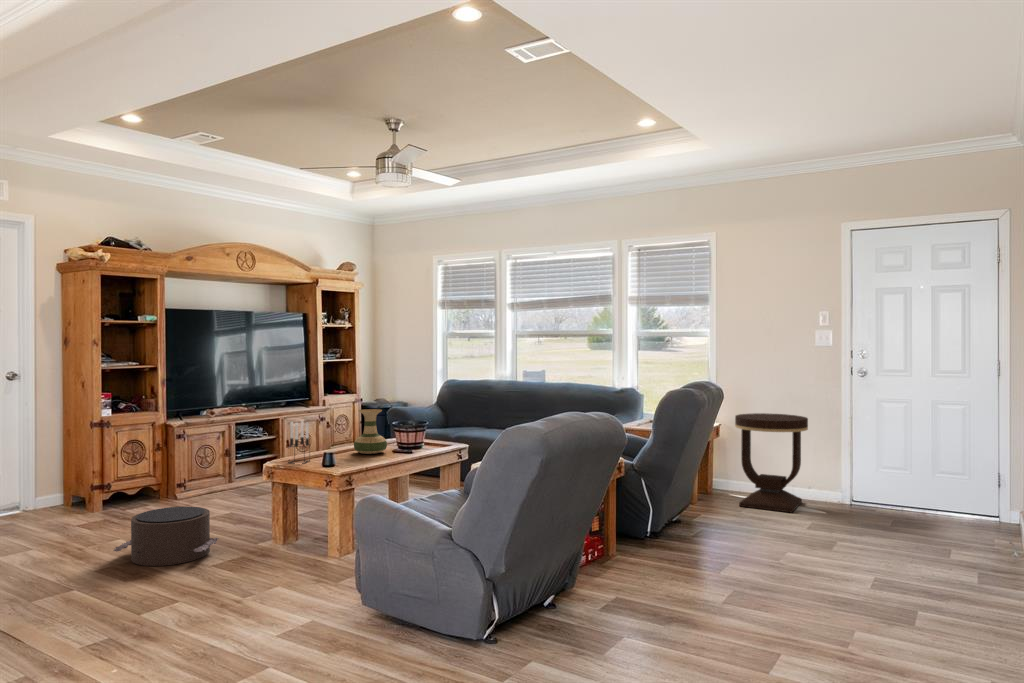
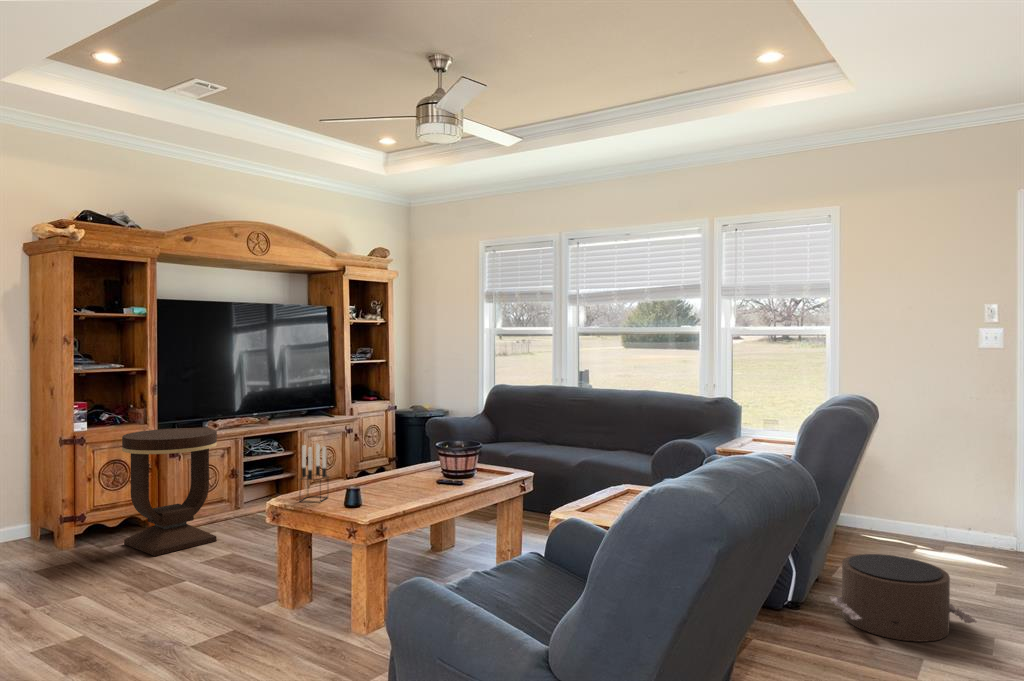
vase: present [354,409,387,454] -> none [386,427,429,486]
side table: present [735,413,808,512] -> present [122,428,217,556]
pouf: present [113,507,219,566] -> present [830,554,977,642]

